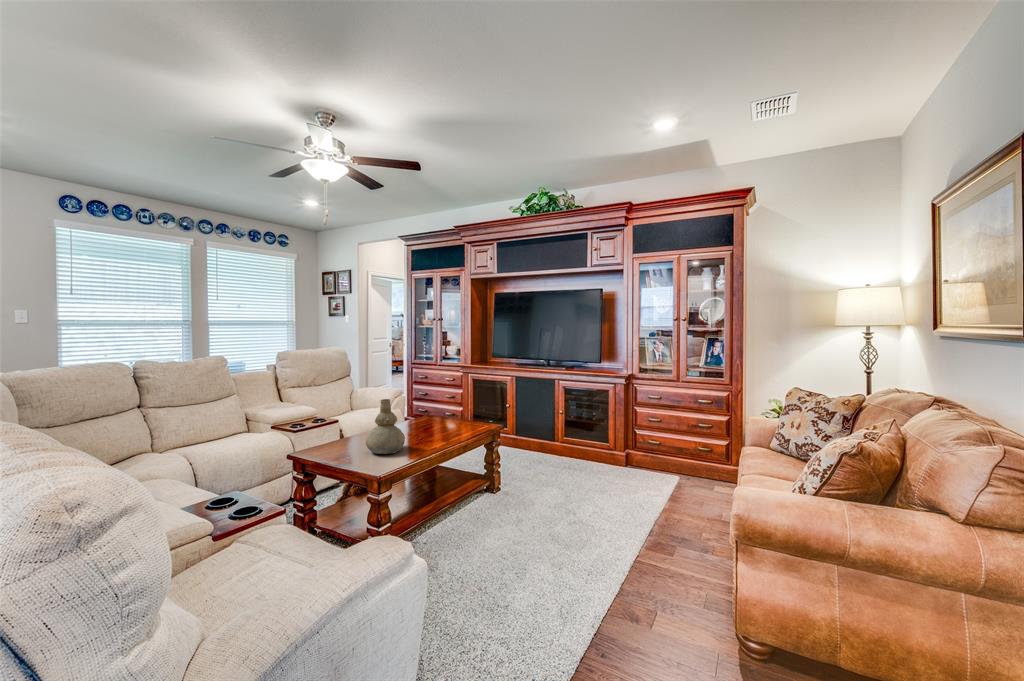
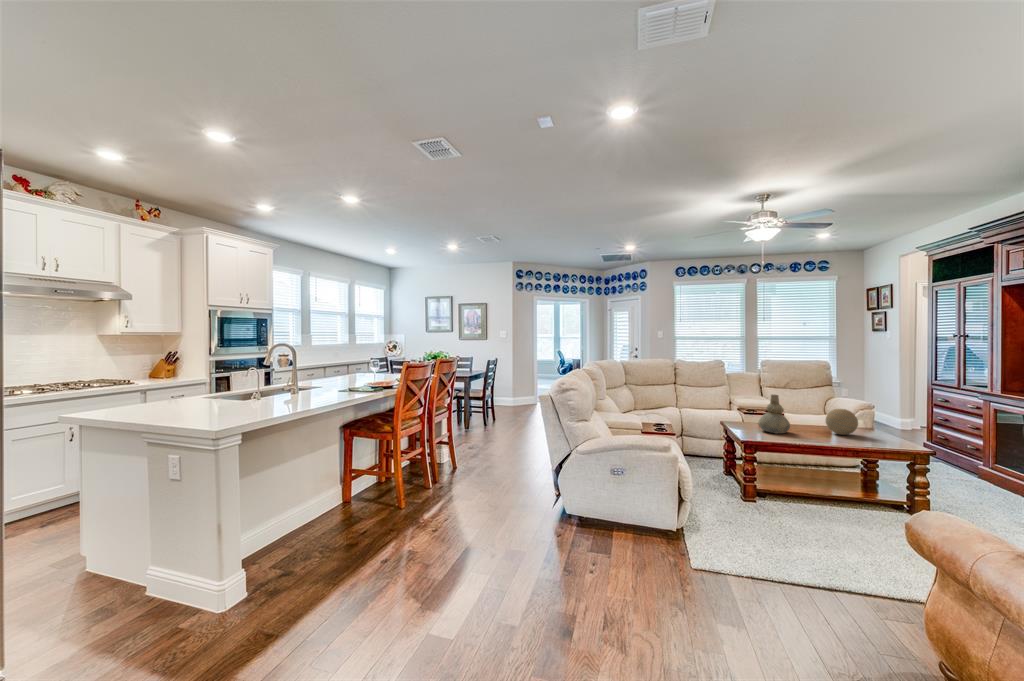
decorative orb: none [423,403,454,433] -> present [826,409,858,435]

